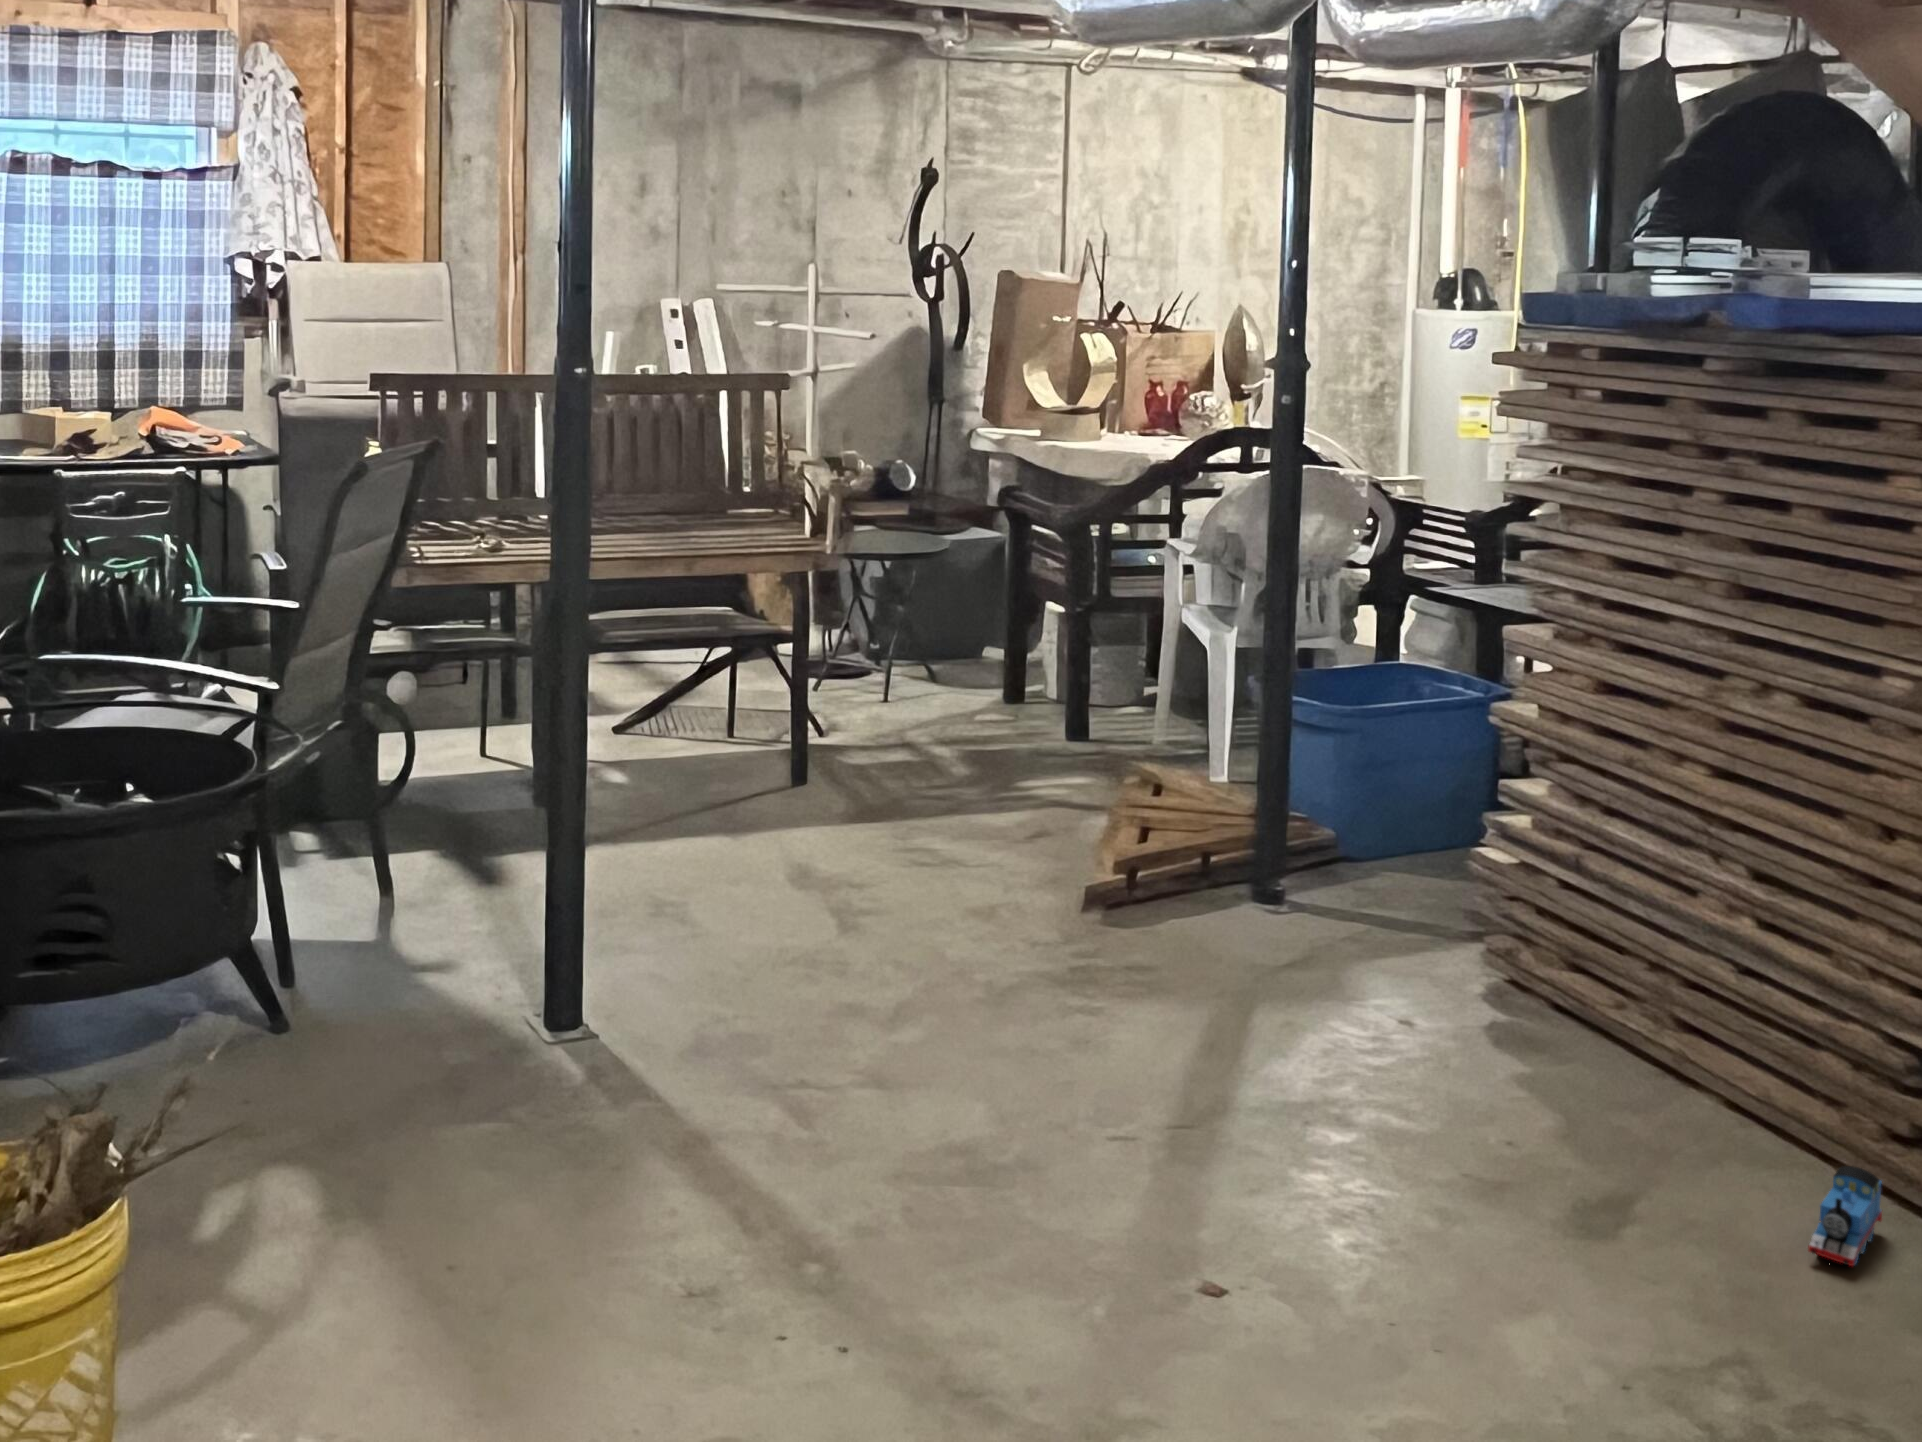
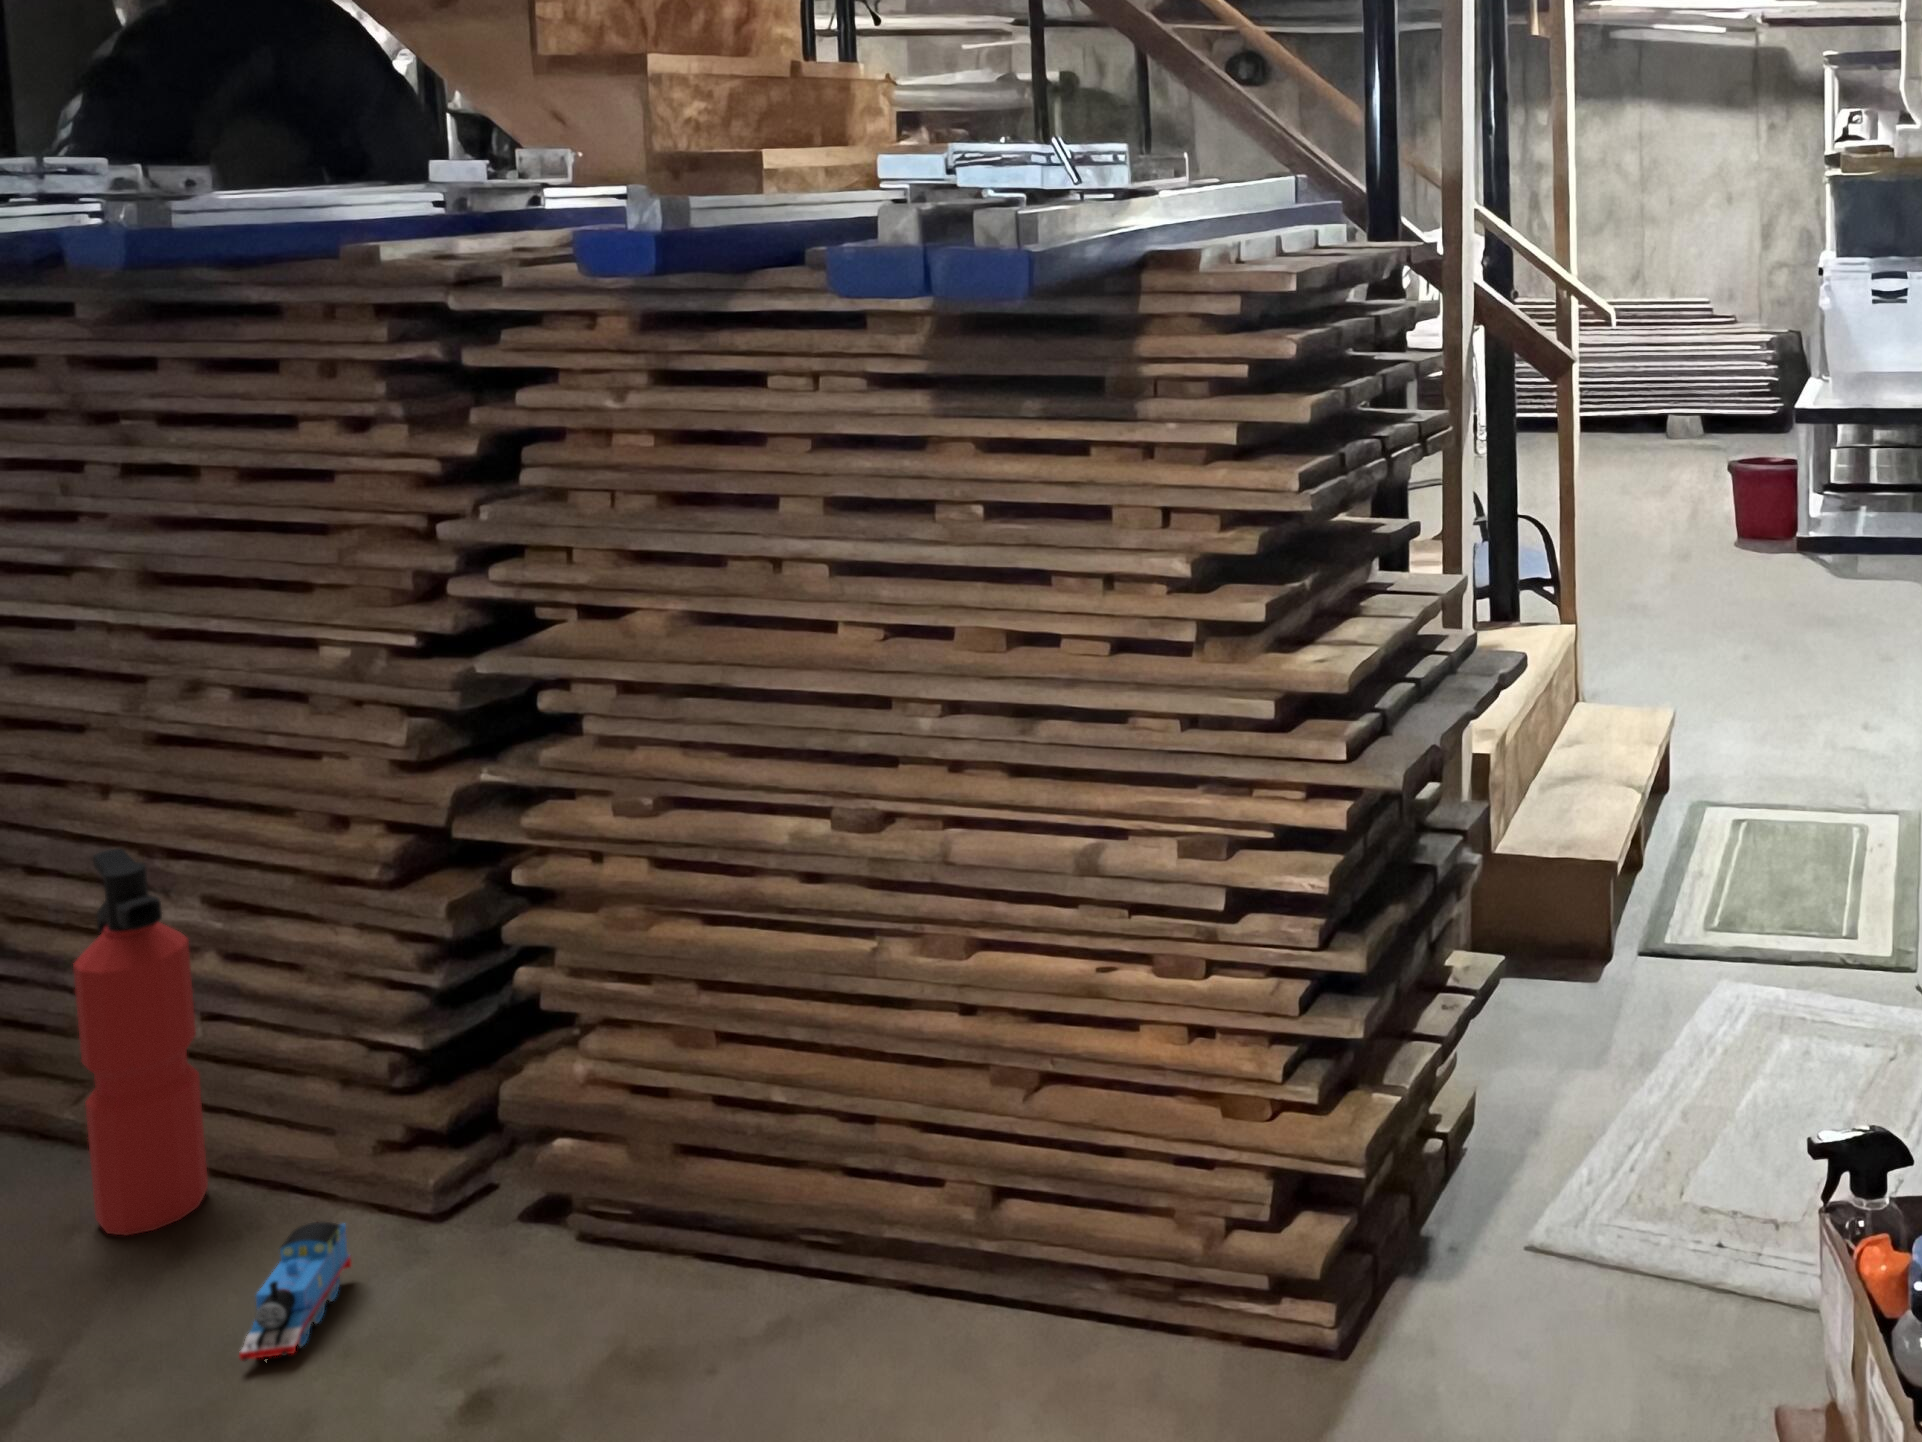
fire extinguisher: none [1655,804,1748,1128] -> present [73,848,208,1236]

